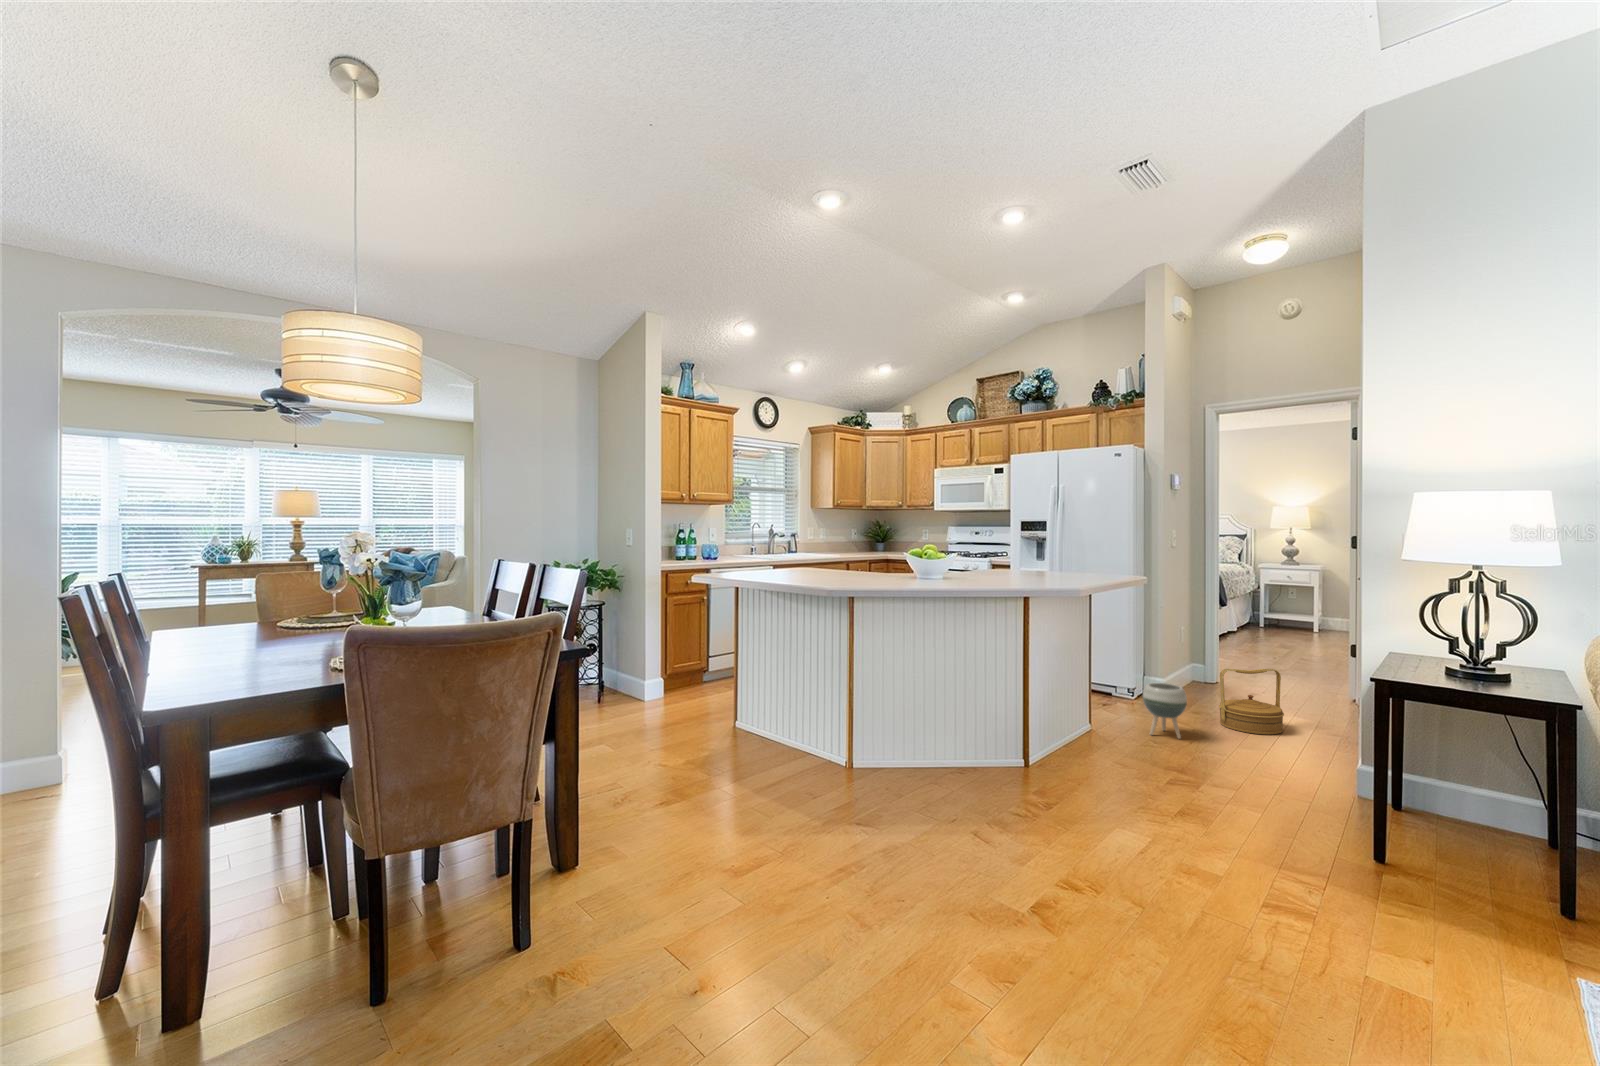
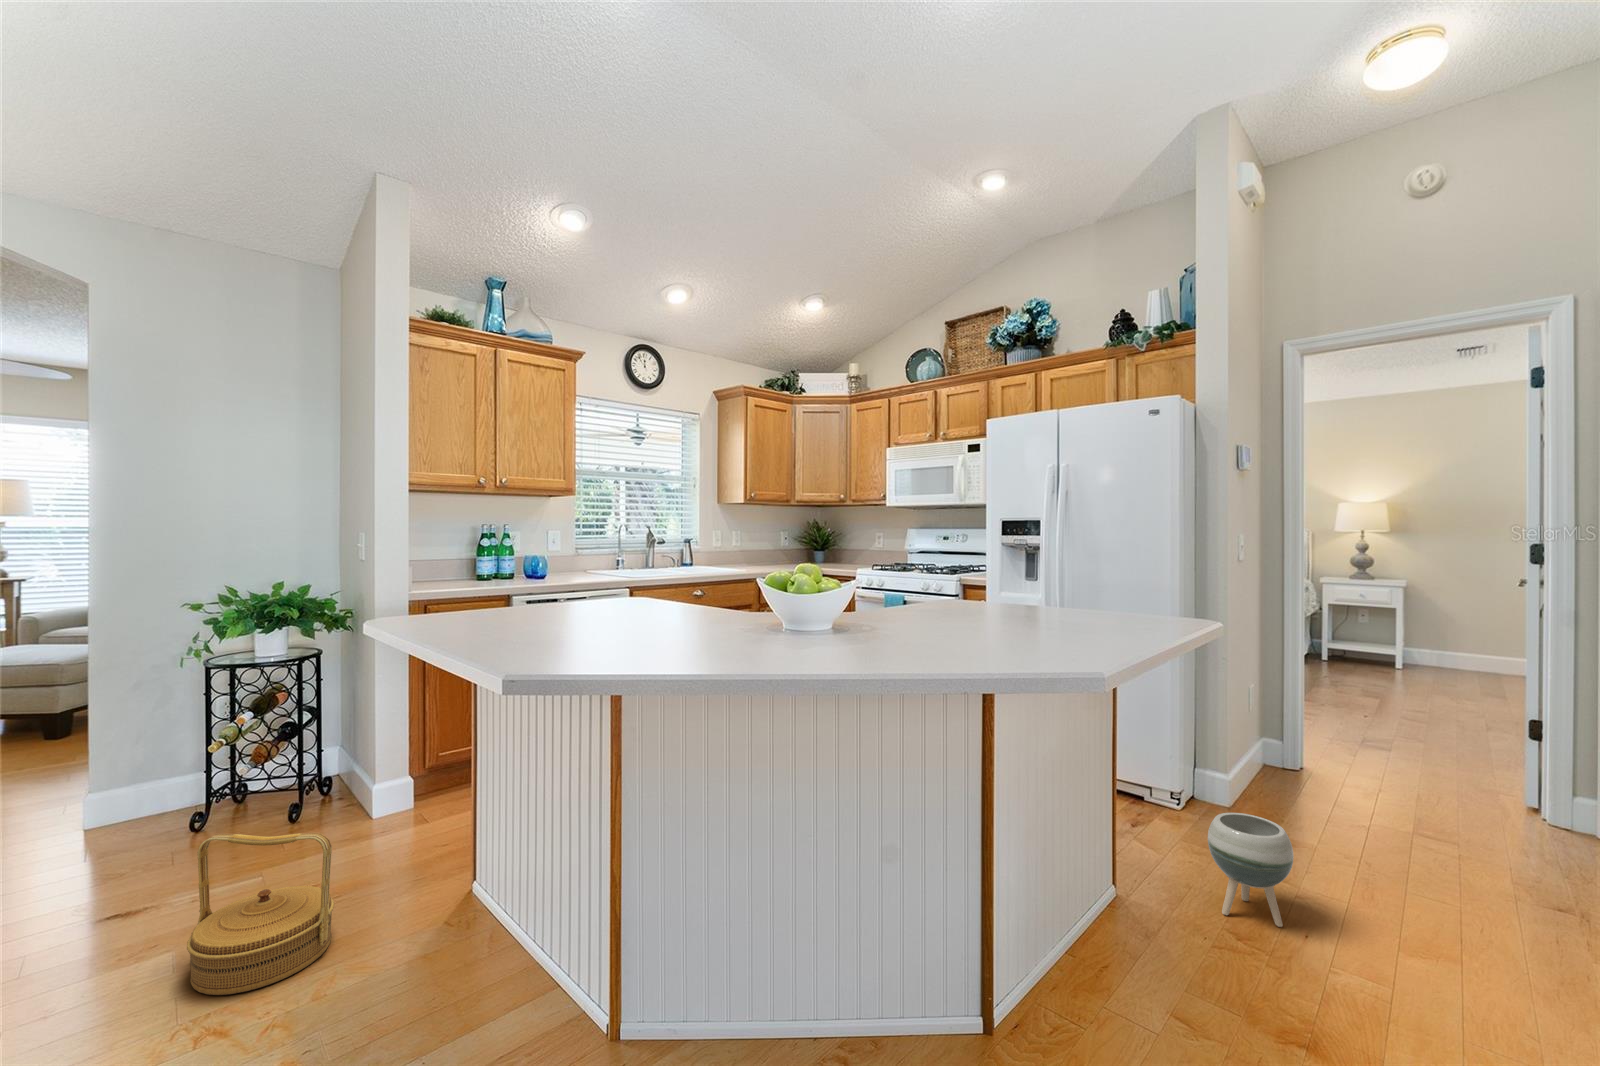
basket: present [1219,669,1284,735] -> present [187,833,334,995]

